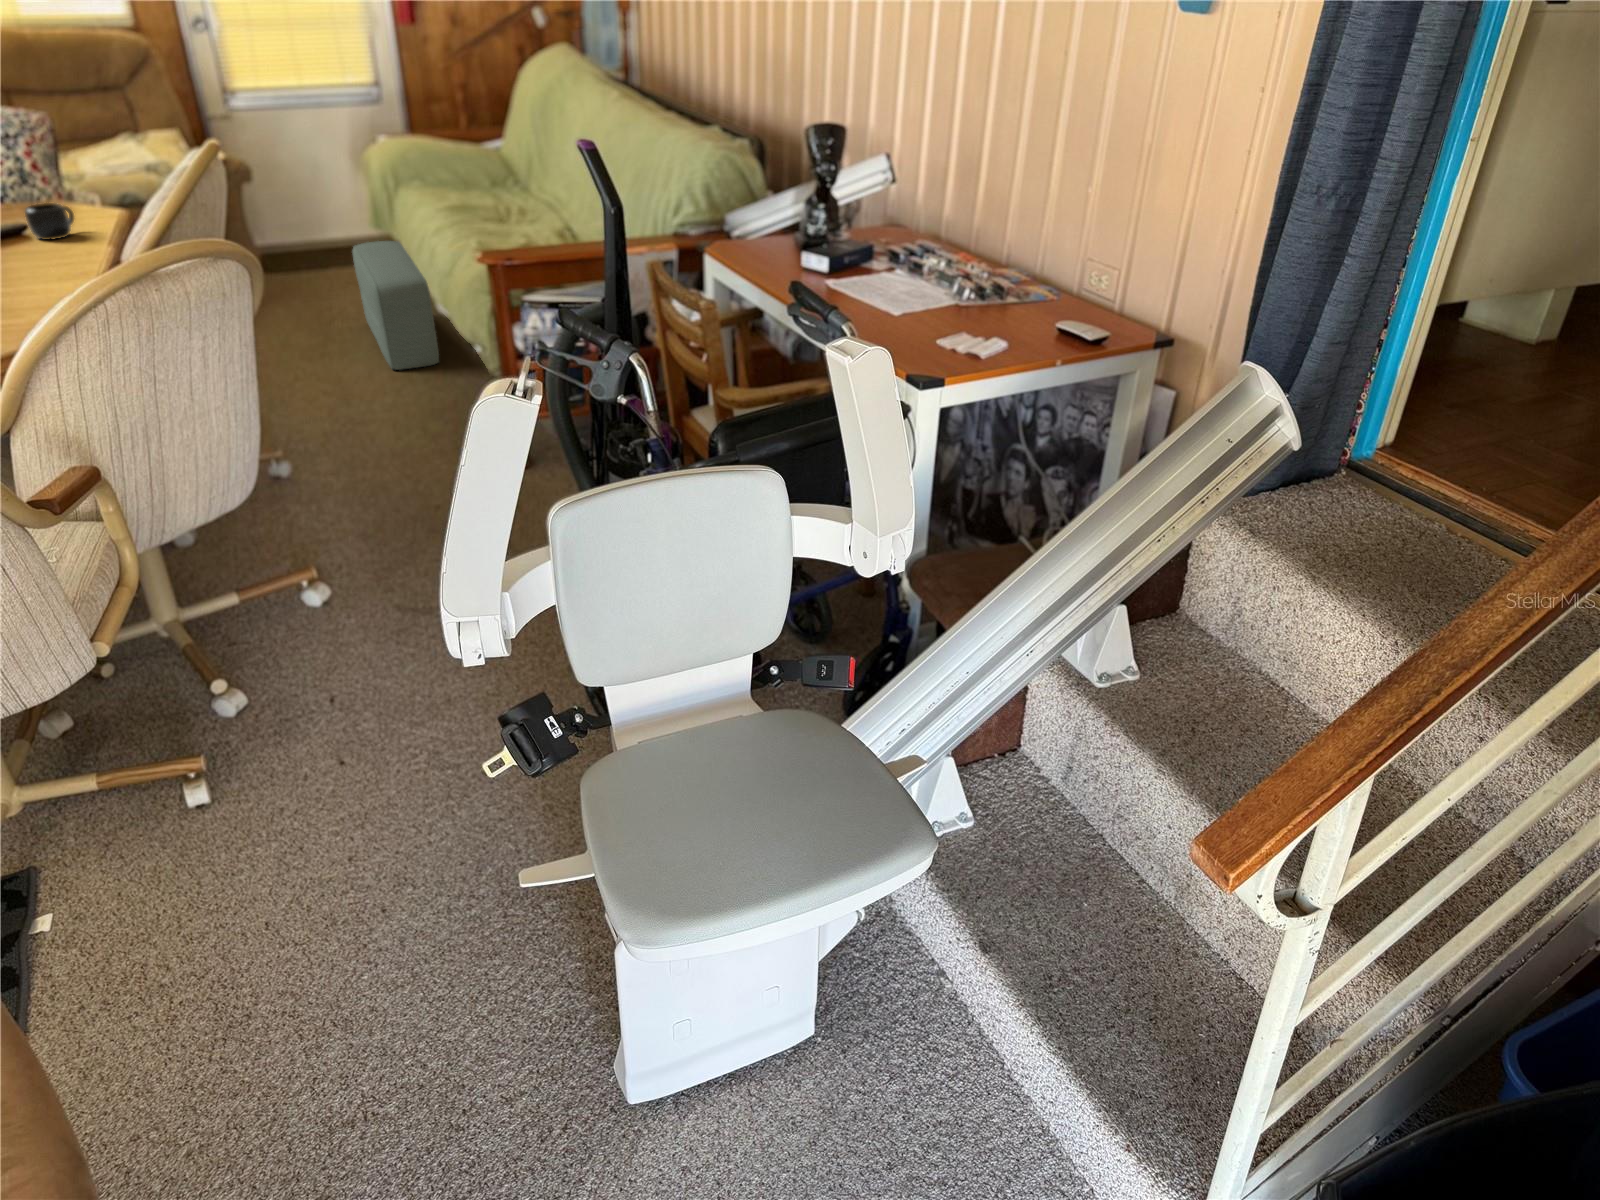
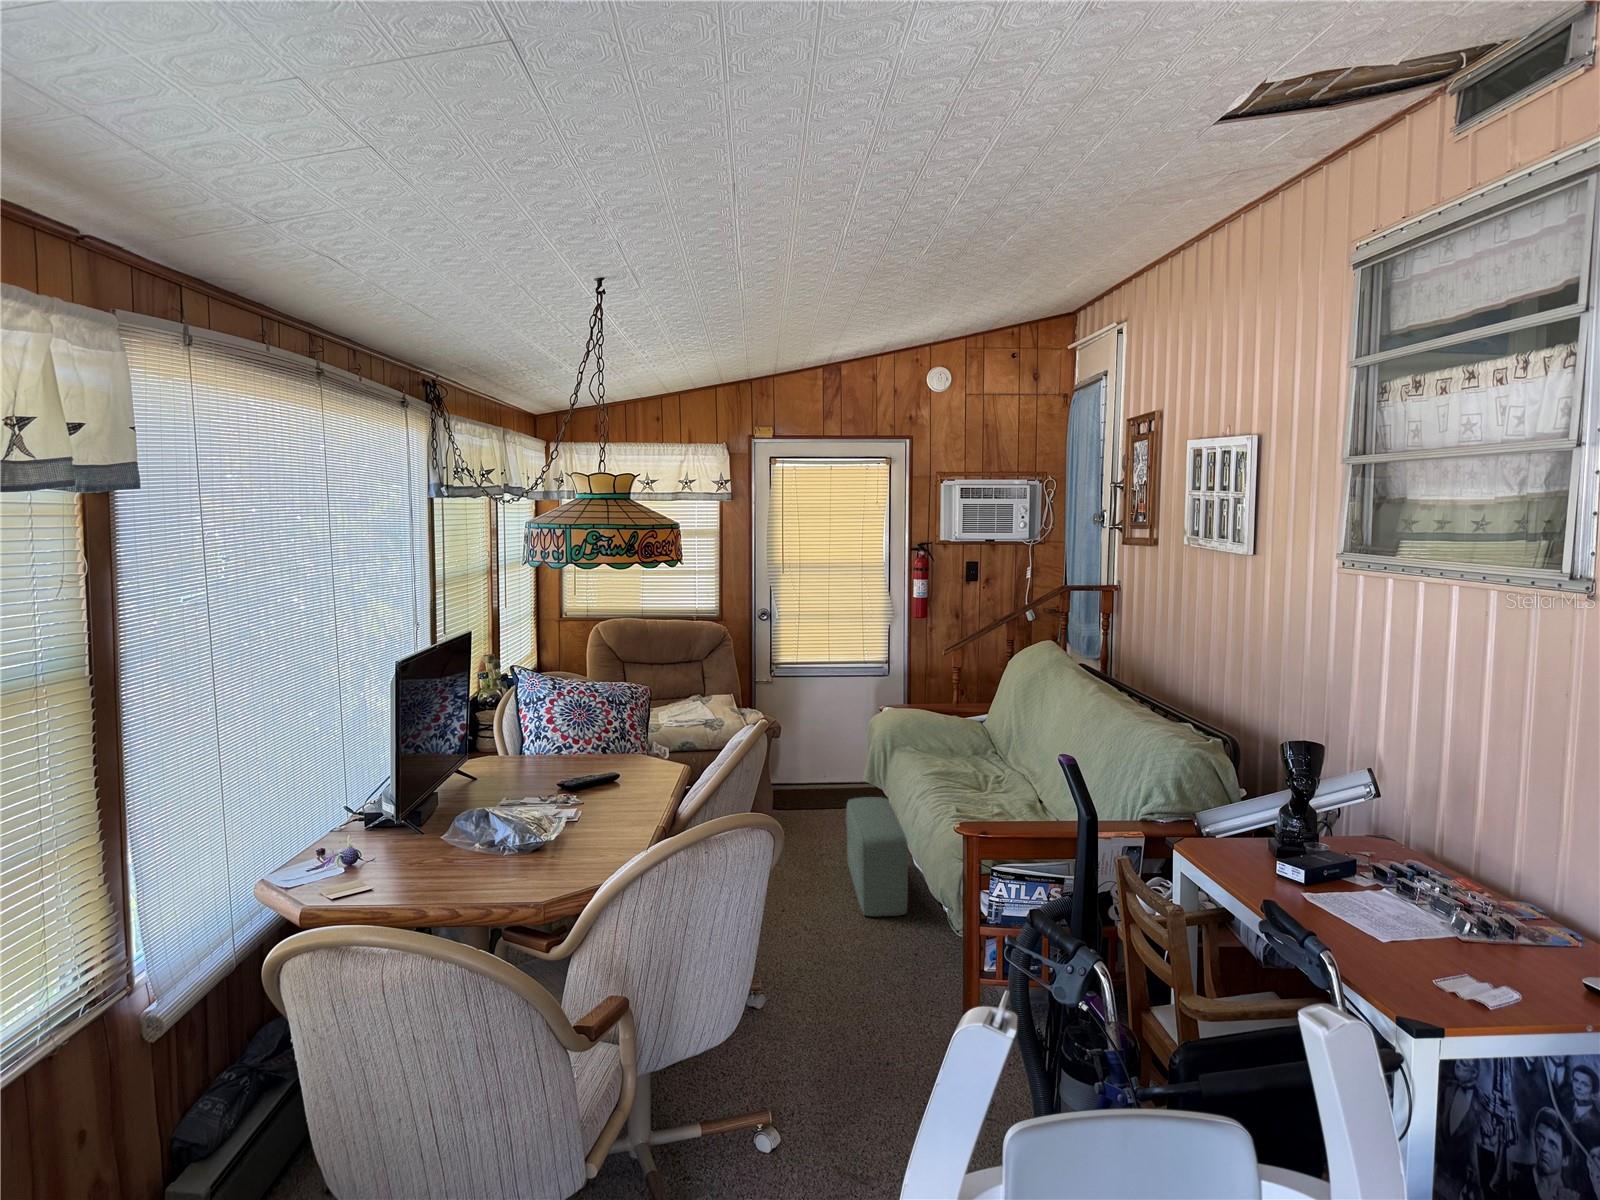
mug: present [25,203,74,240] -> none [617,761,649,789]

